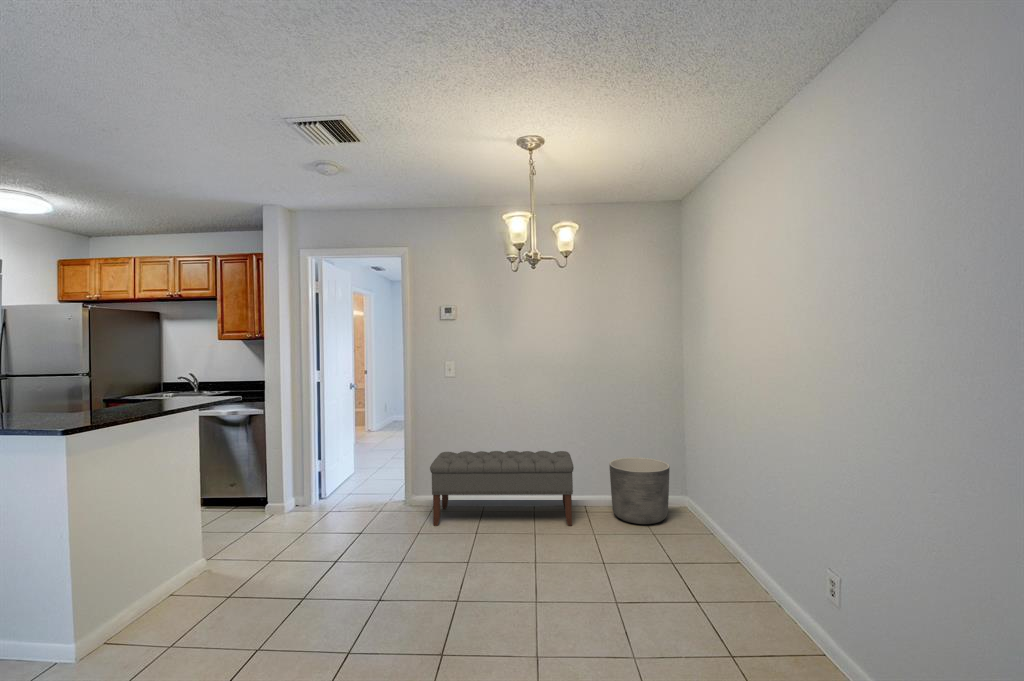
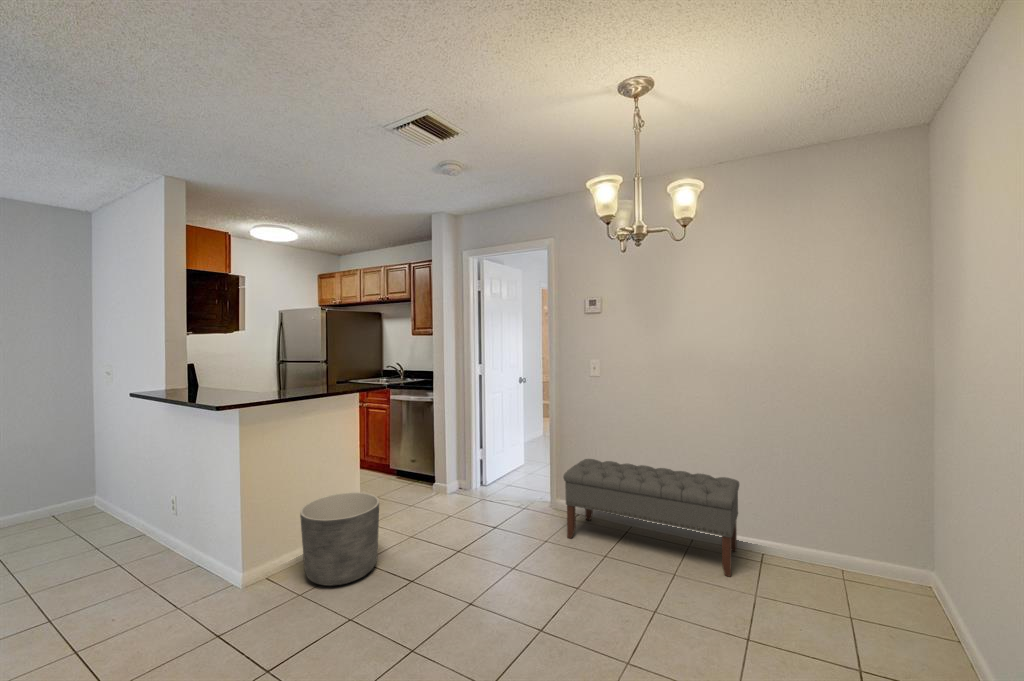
planter: present [609,457,670,524] -> present [300,492,379,586]

